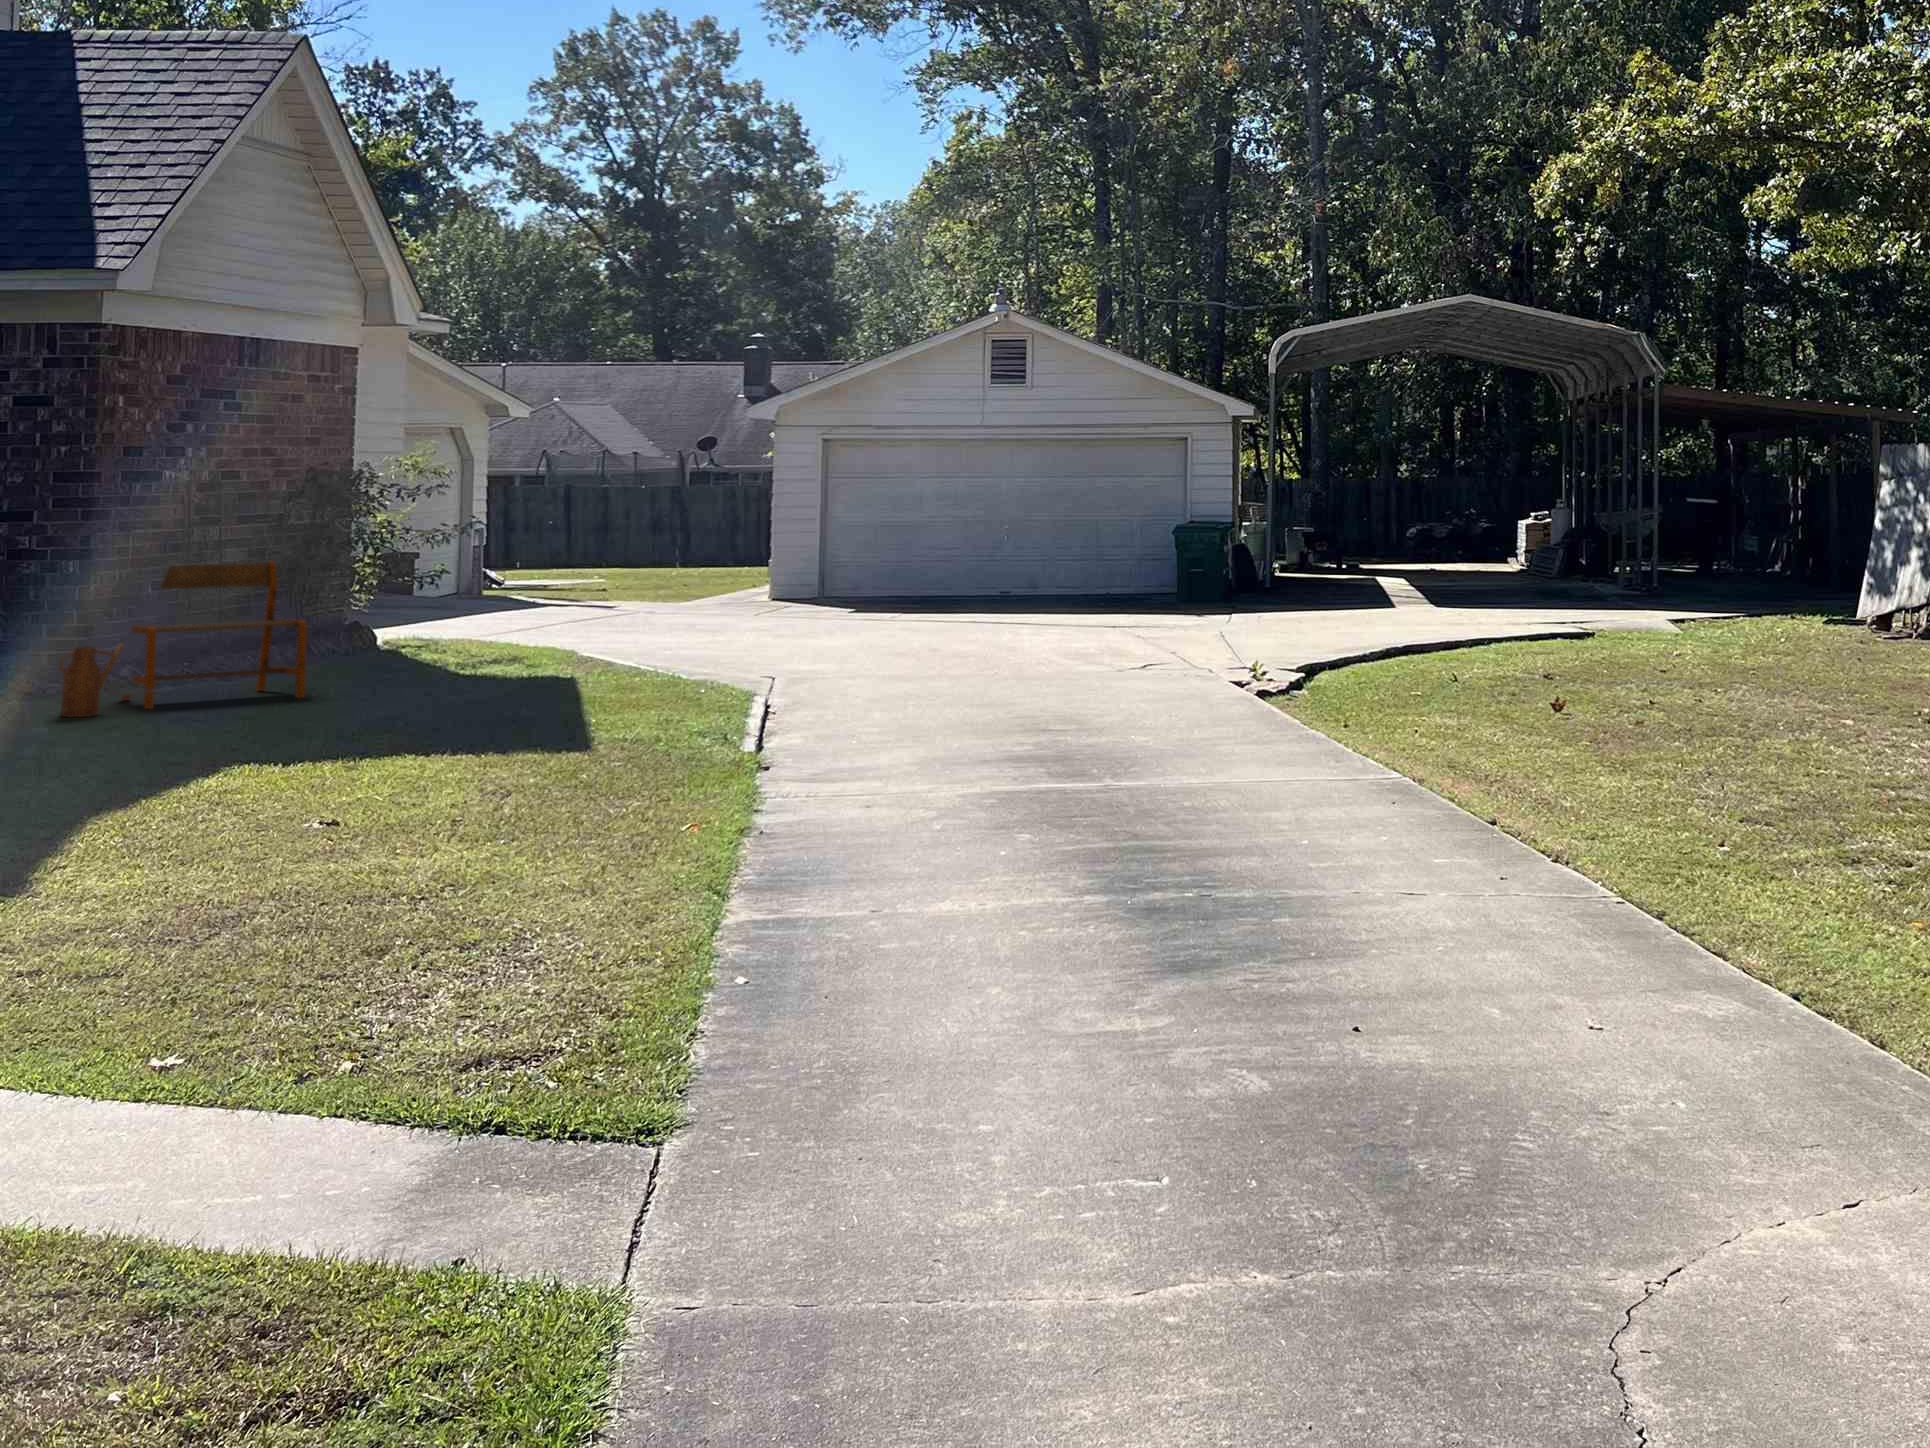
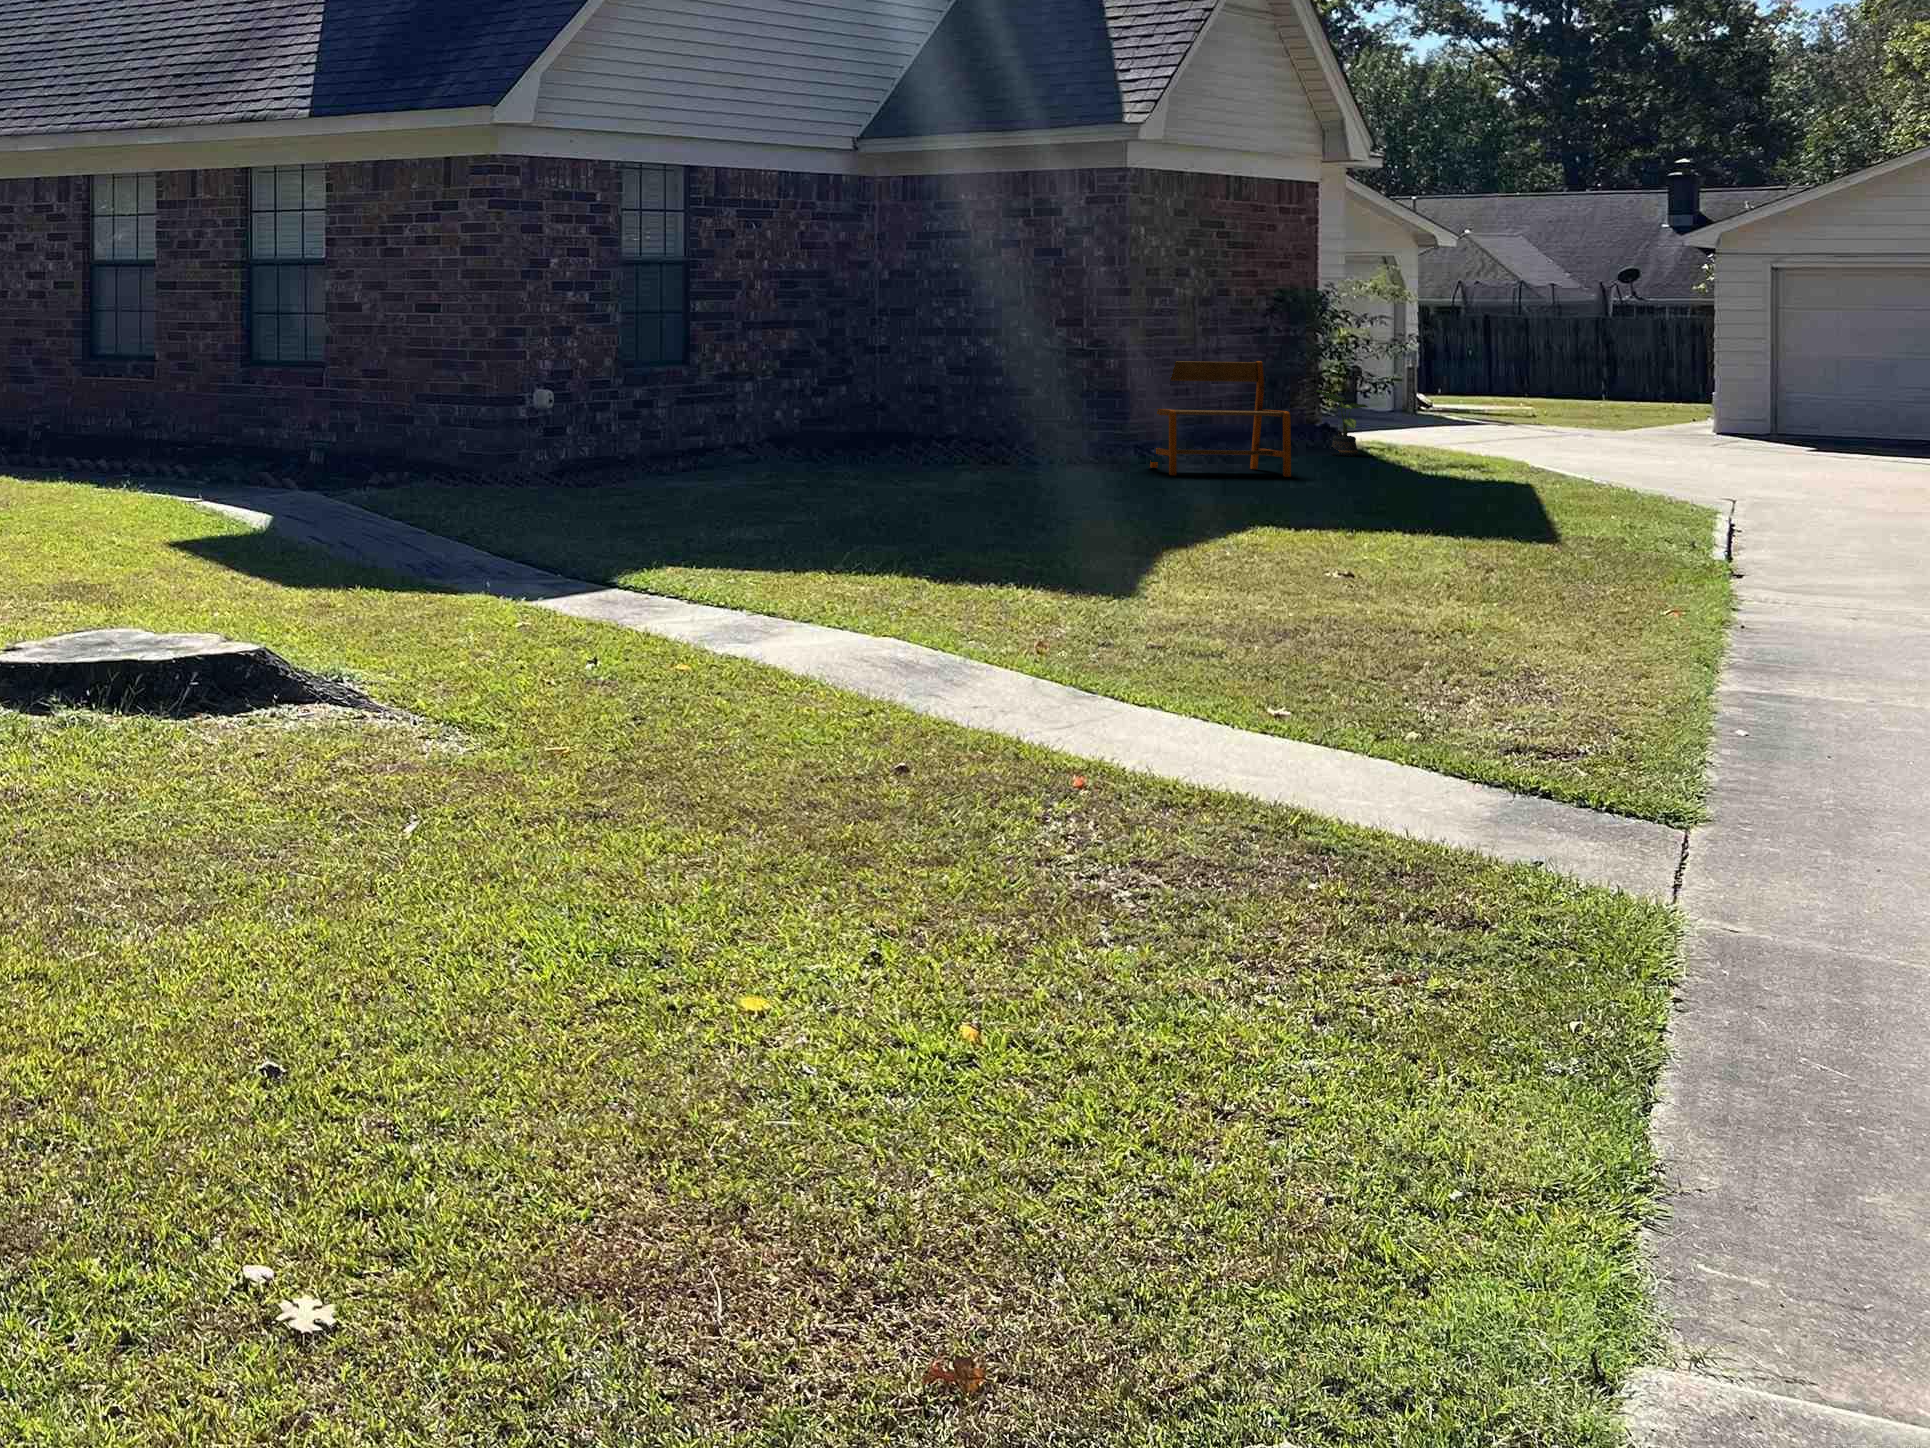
potted plant: none [346,590,410,665] -> present [1316,390,1368,457]
watering can: present [59,643,124,717] -> none [1109,421,1154,477]

